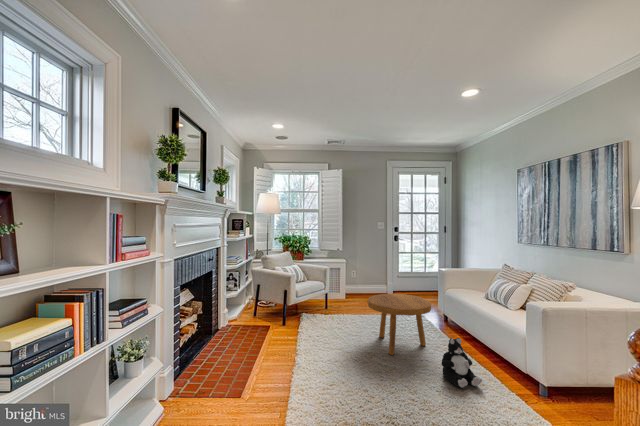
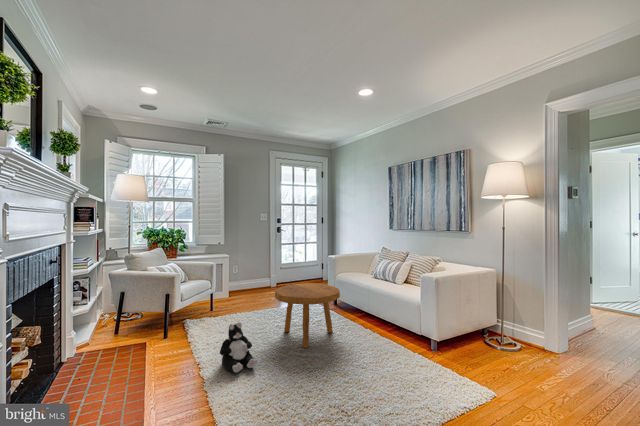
plush toy: present [441,338,482,388] -> present [220,323,258,373]

